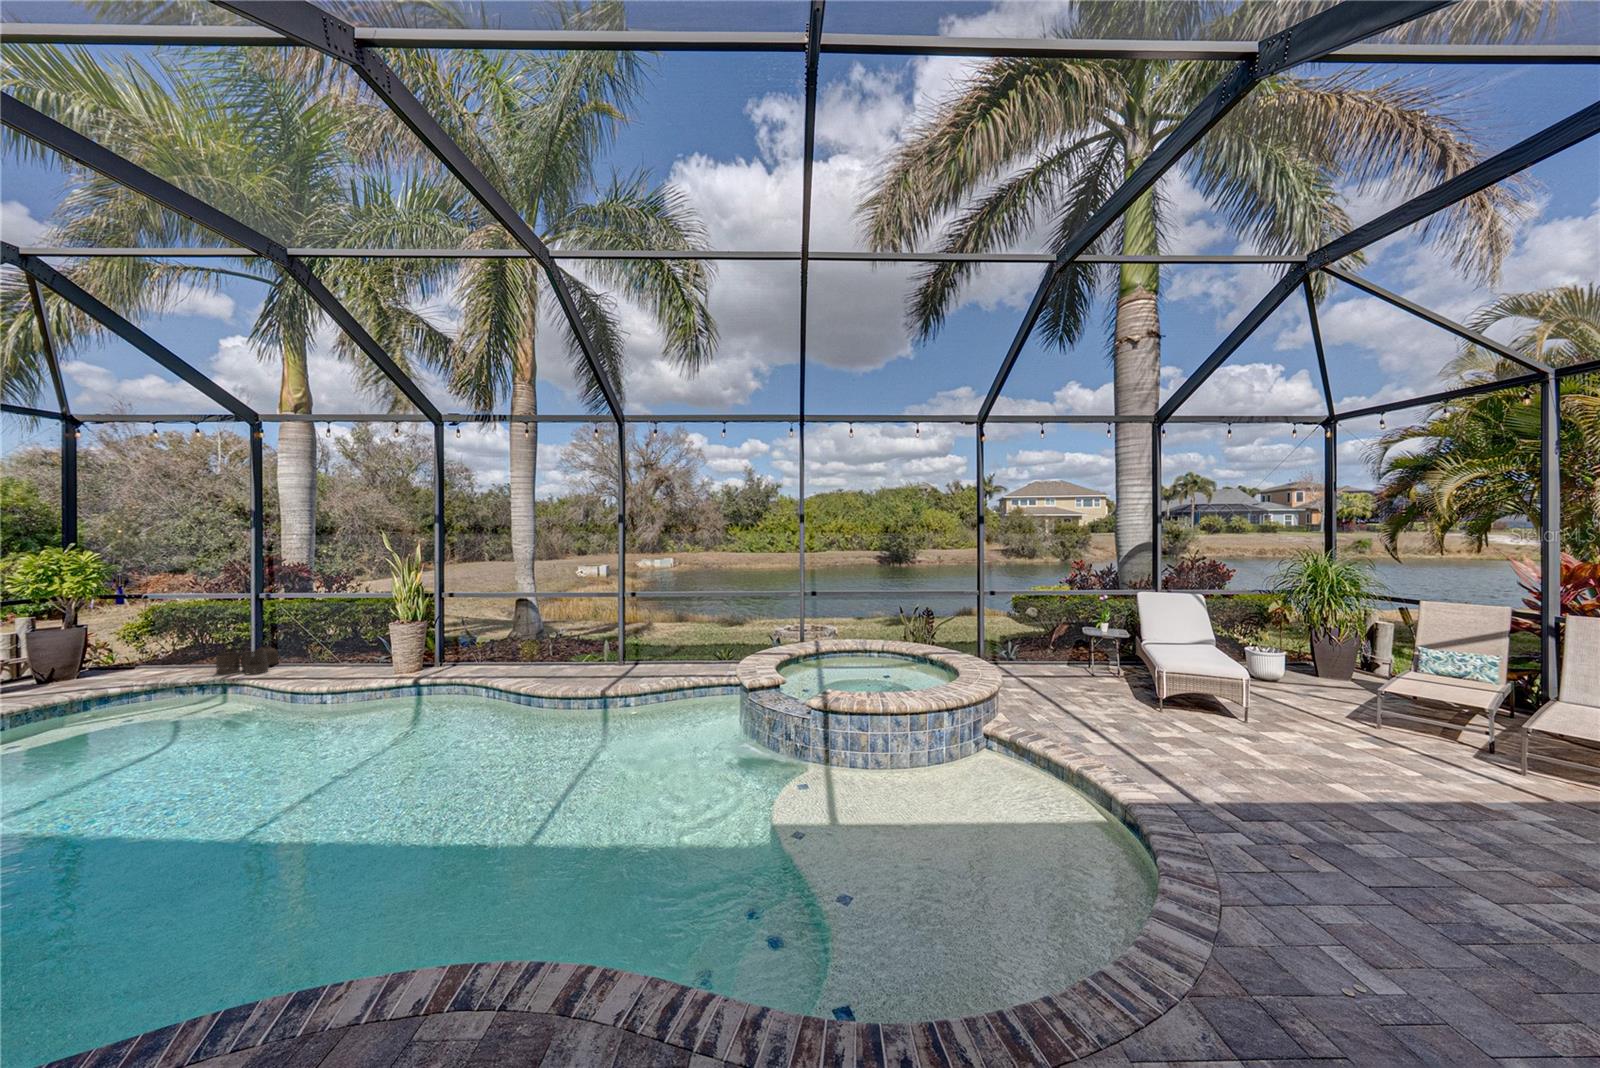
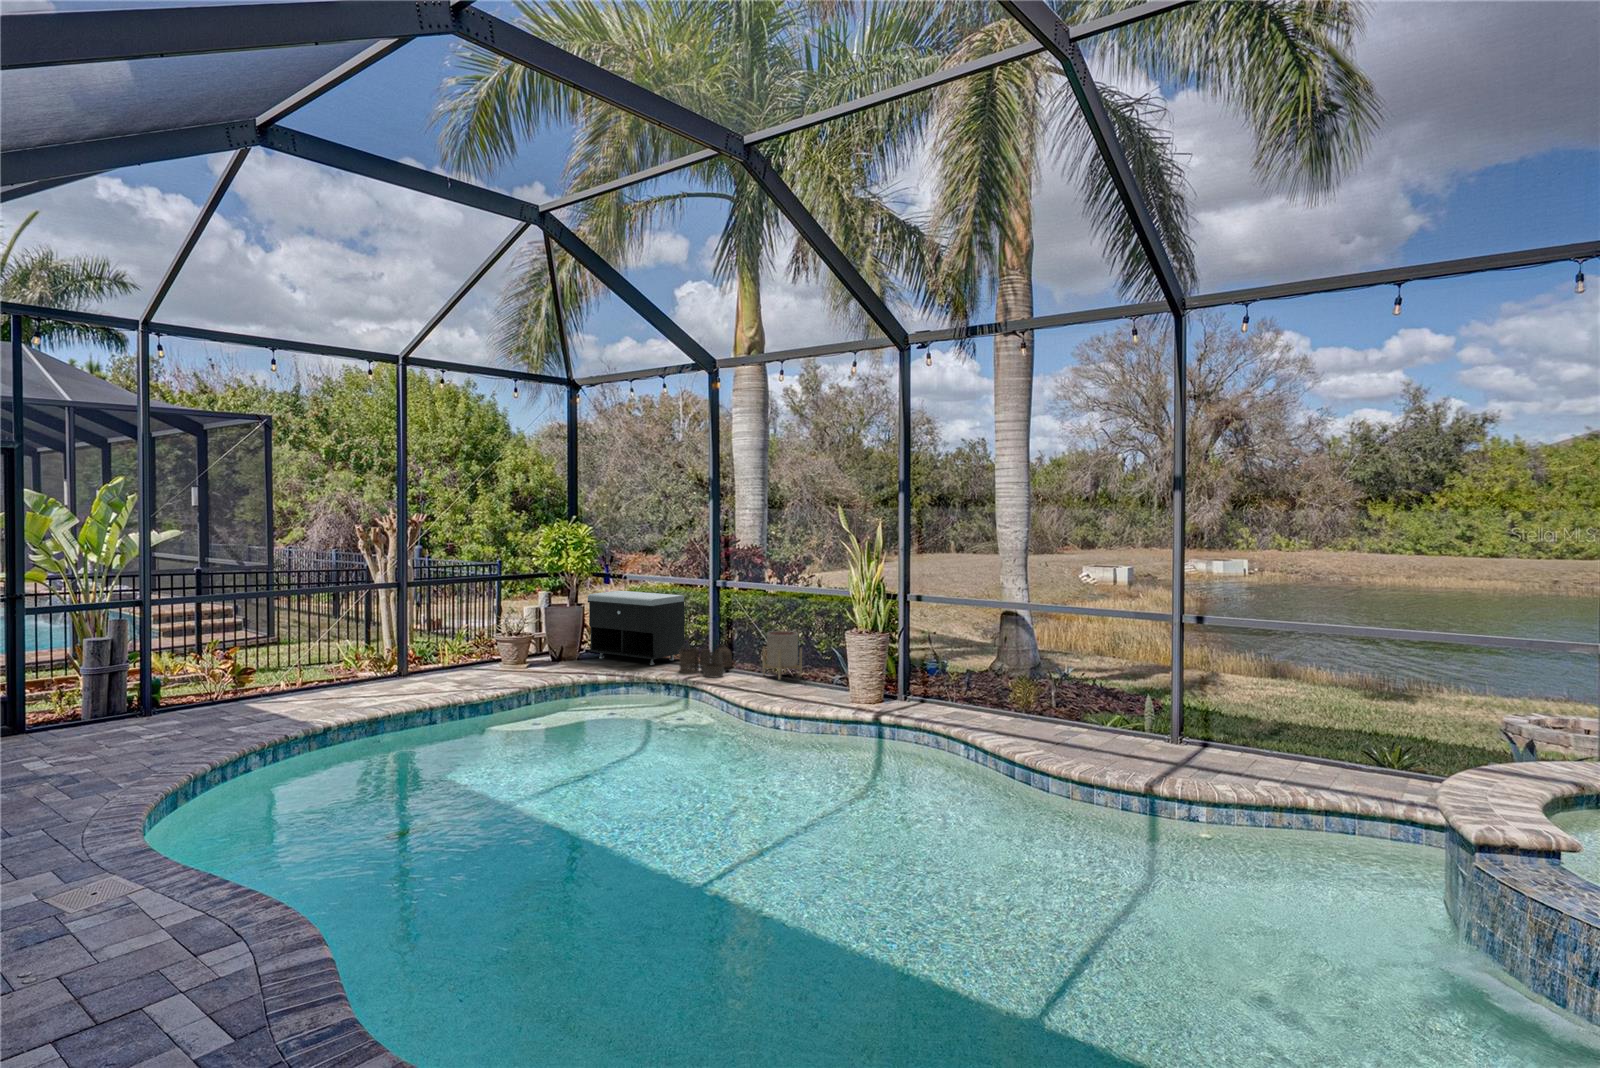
storage bench: none [91,608,223,674] -> present [588,591,685,665]
planter: none [312,628,352,667] -> present [763,631,802,680]

